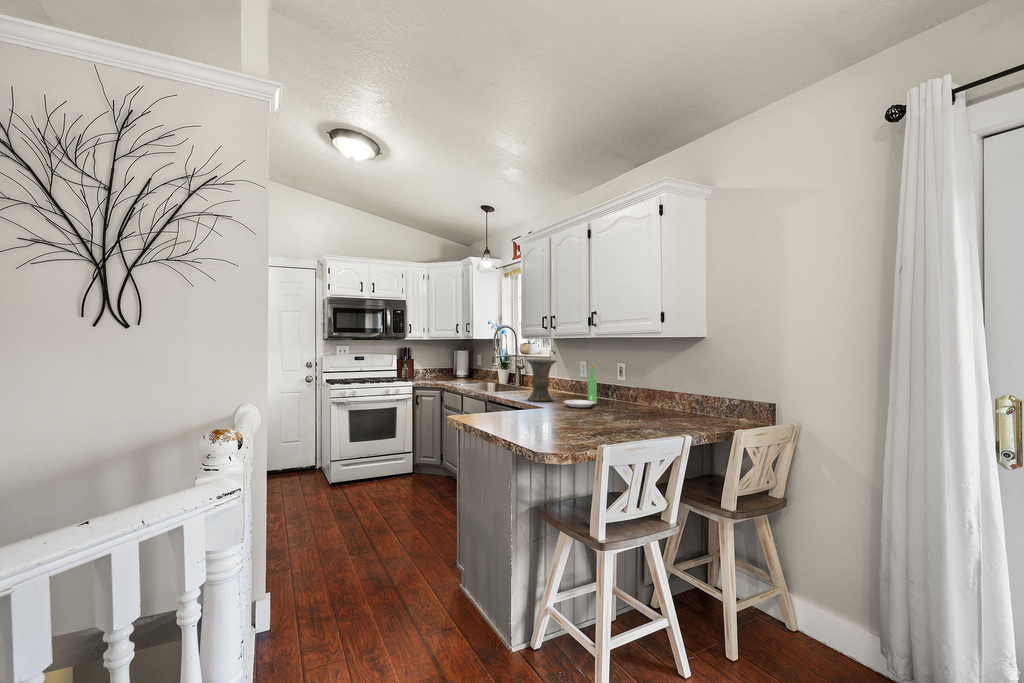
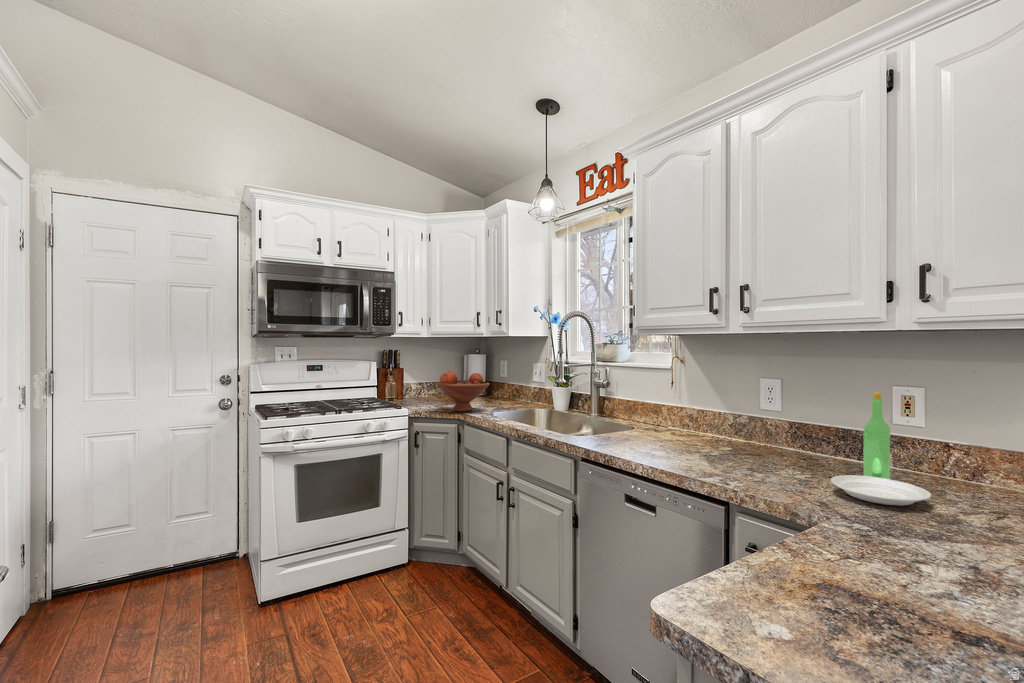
vase: present [526,359,557,401] -> none [690,374,769,473]
fruit bowl: none [429,360,460,384] -> present [437,371,490,412]

